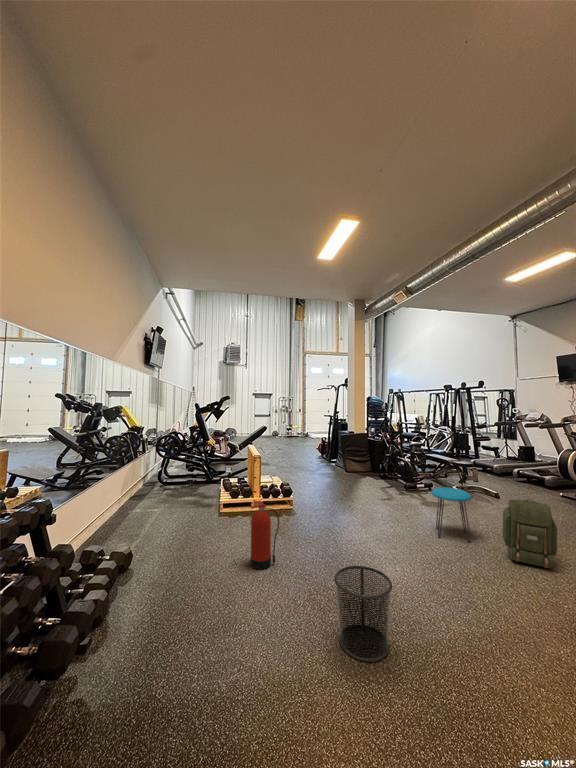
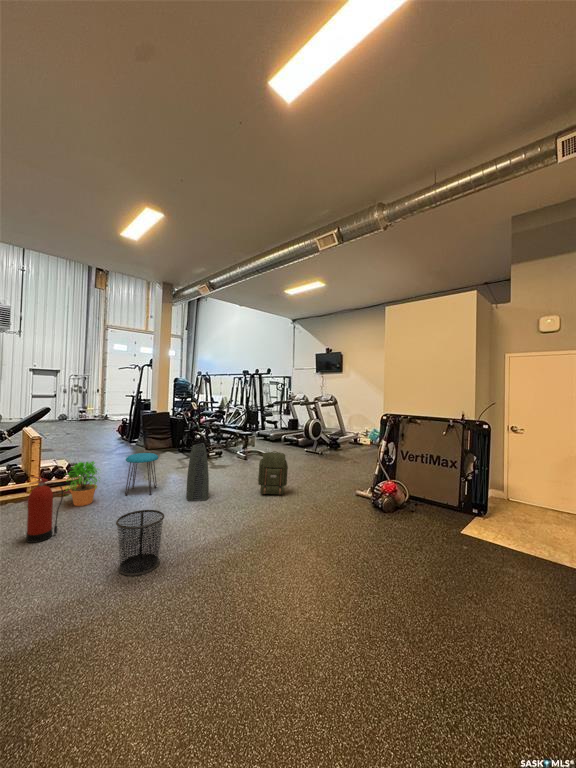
air purifier: none [402,477,431,554] -> present [186,443,209,501]
potted plant: none [278,485,313,532] -> present [66,461,100,506]
stool: present [432,487,472,543] -> present [125,453,159,496]

